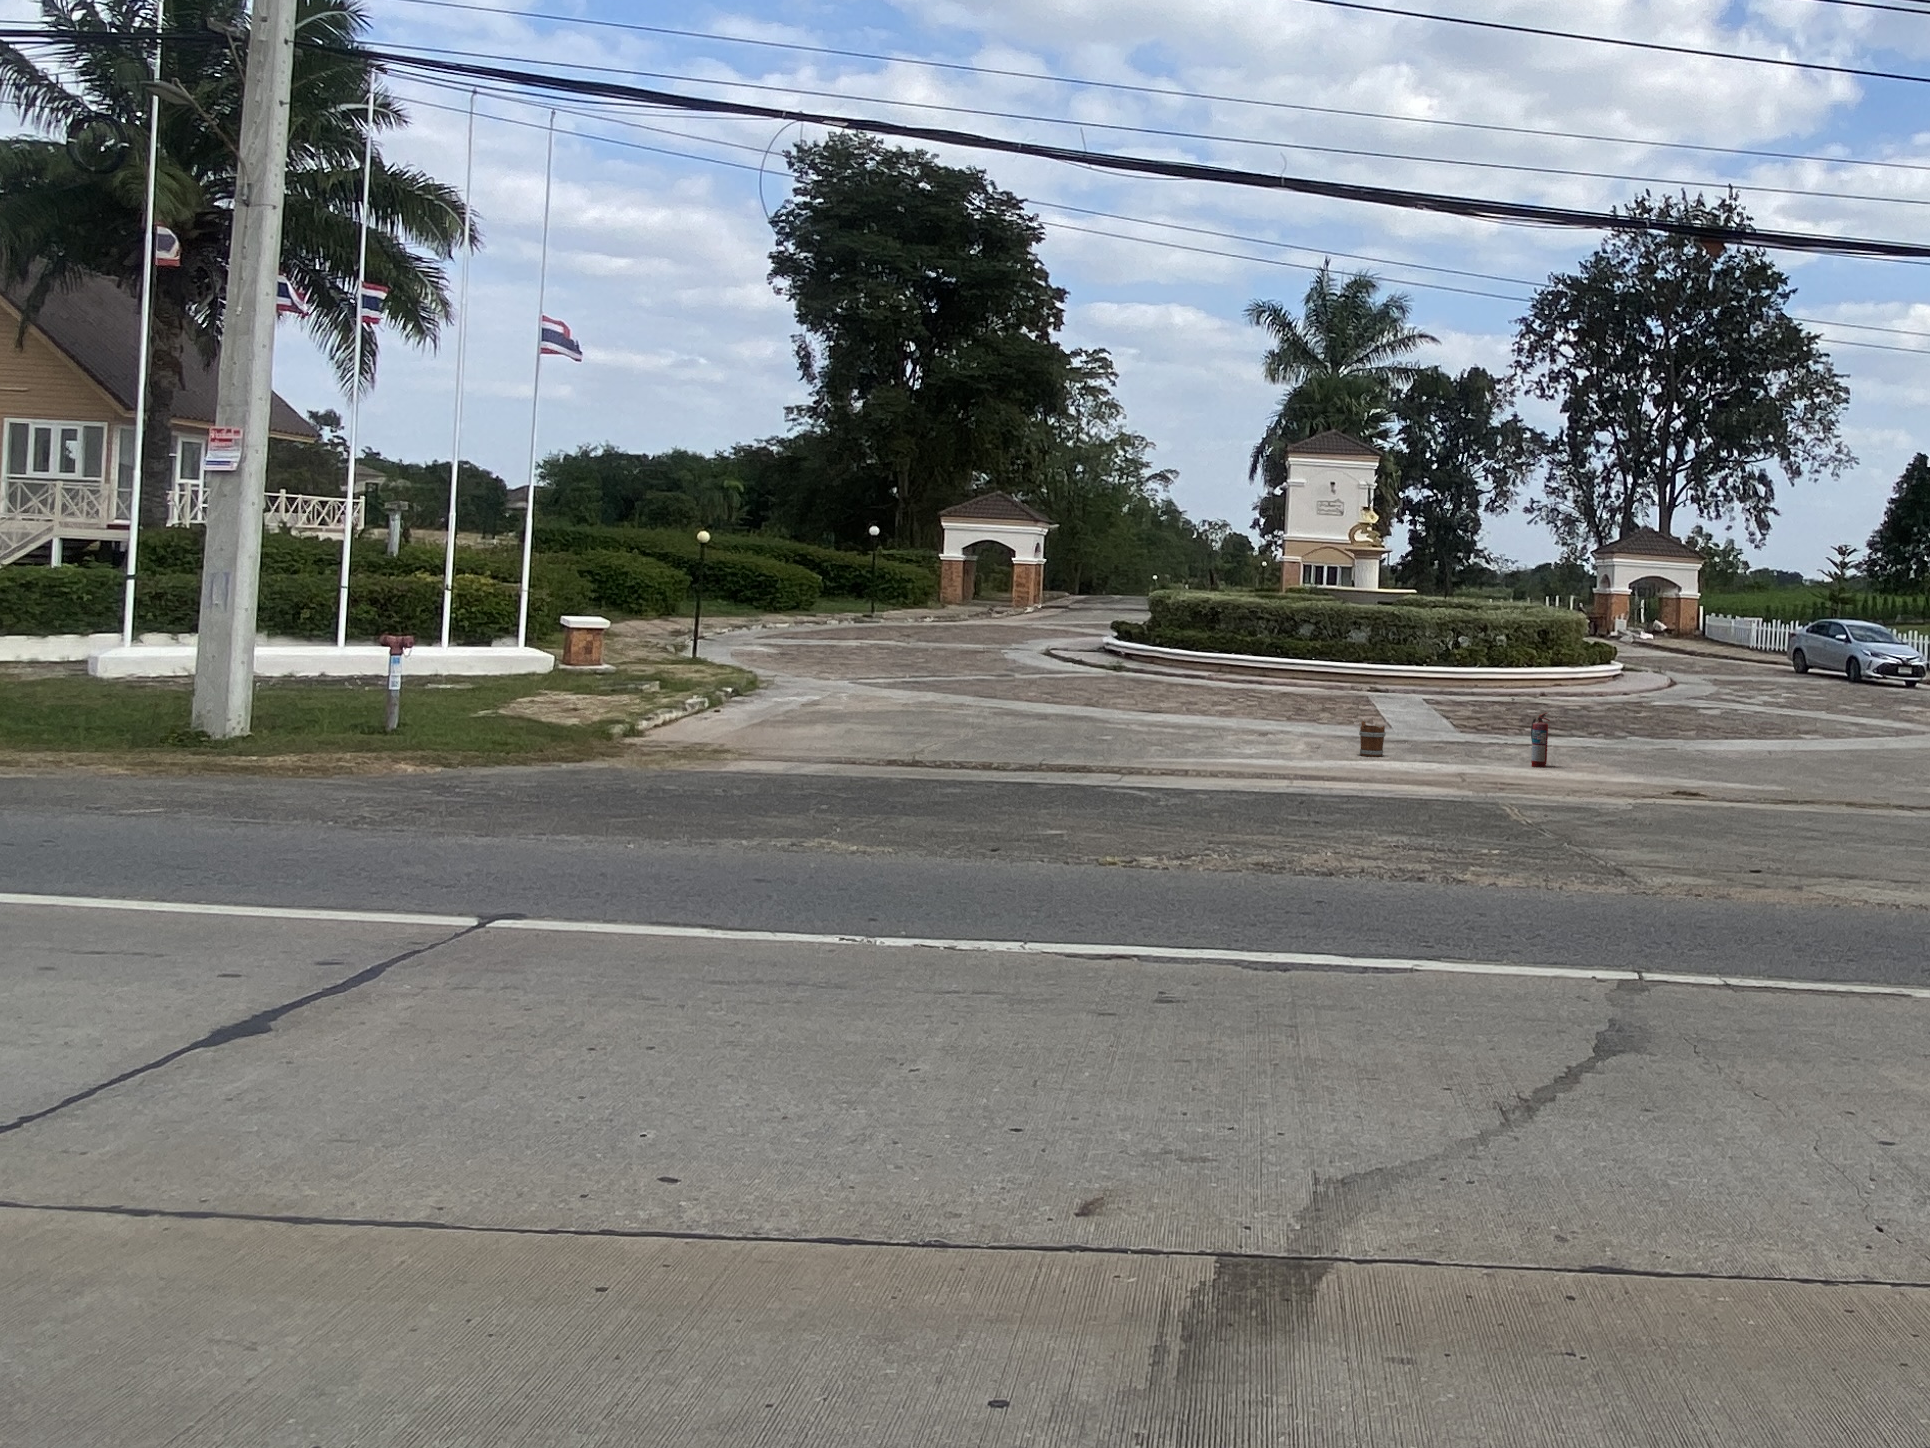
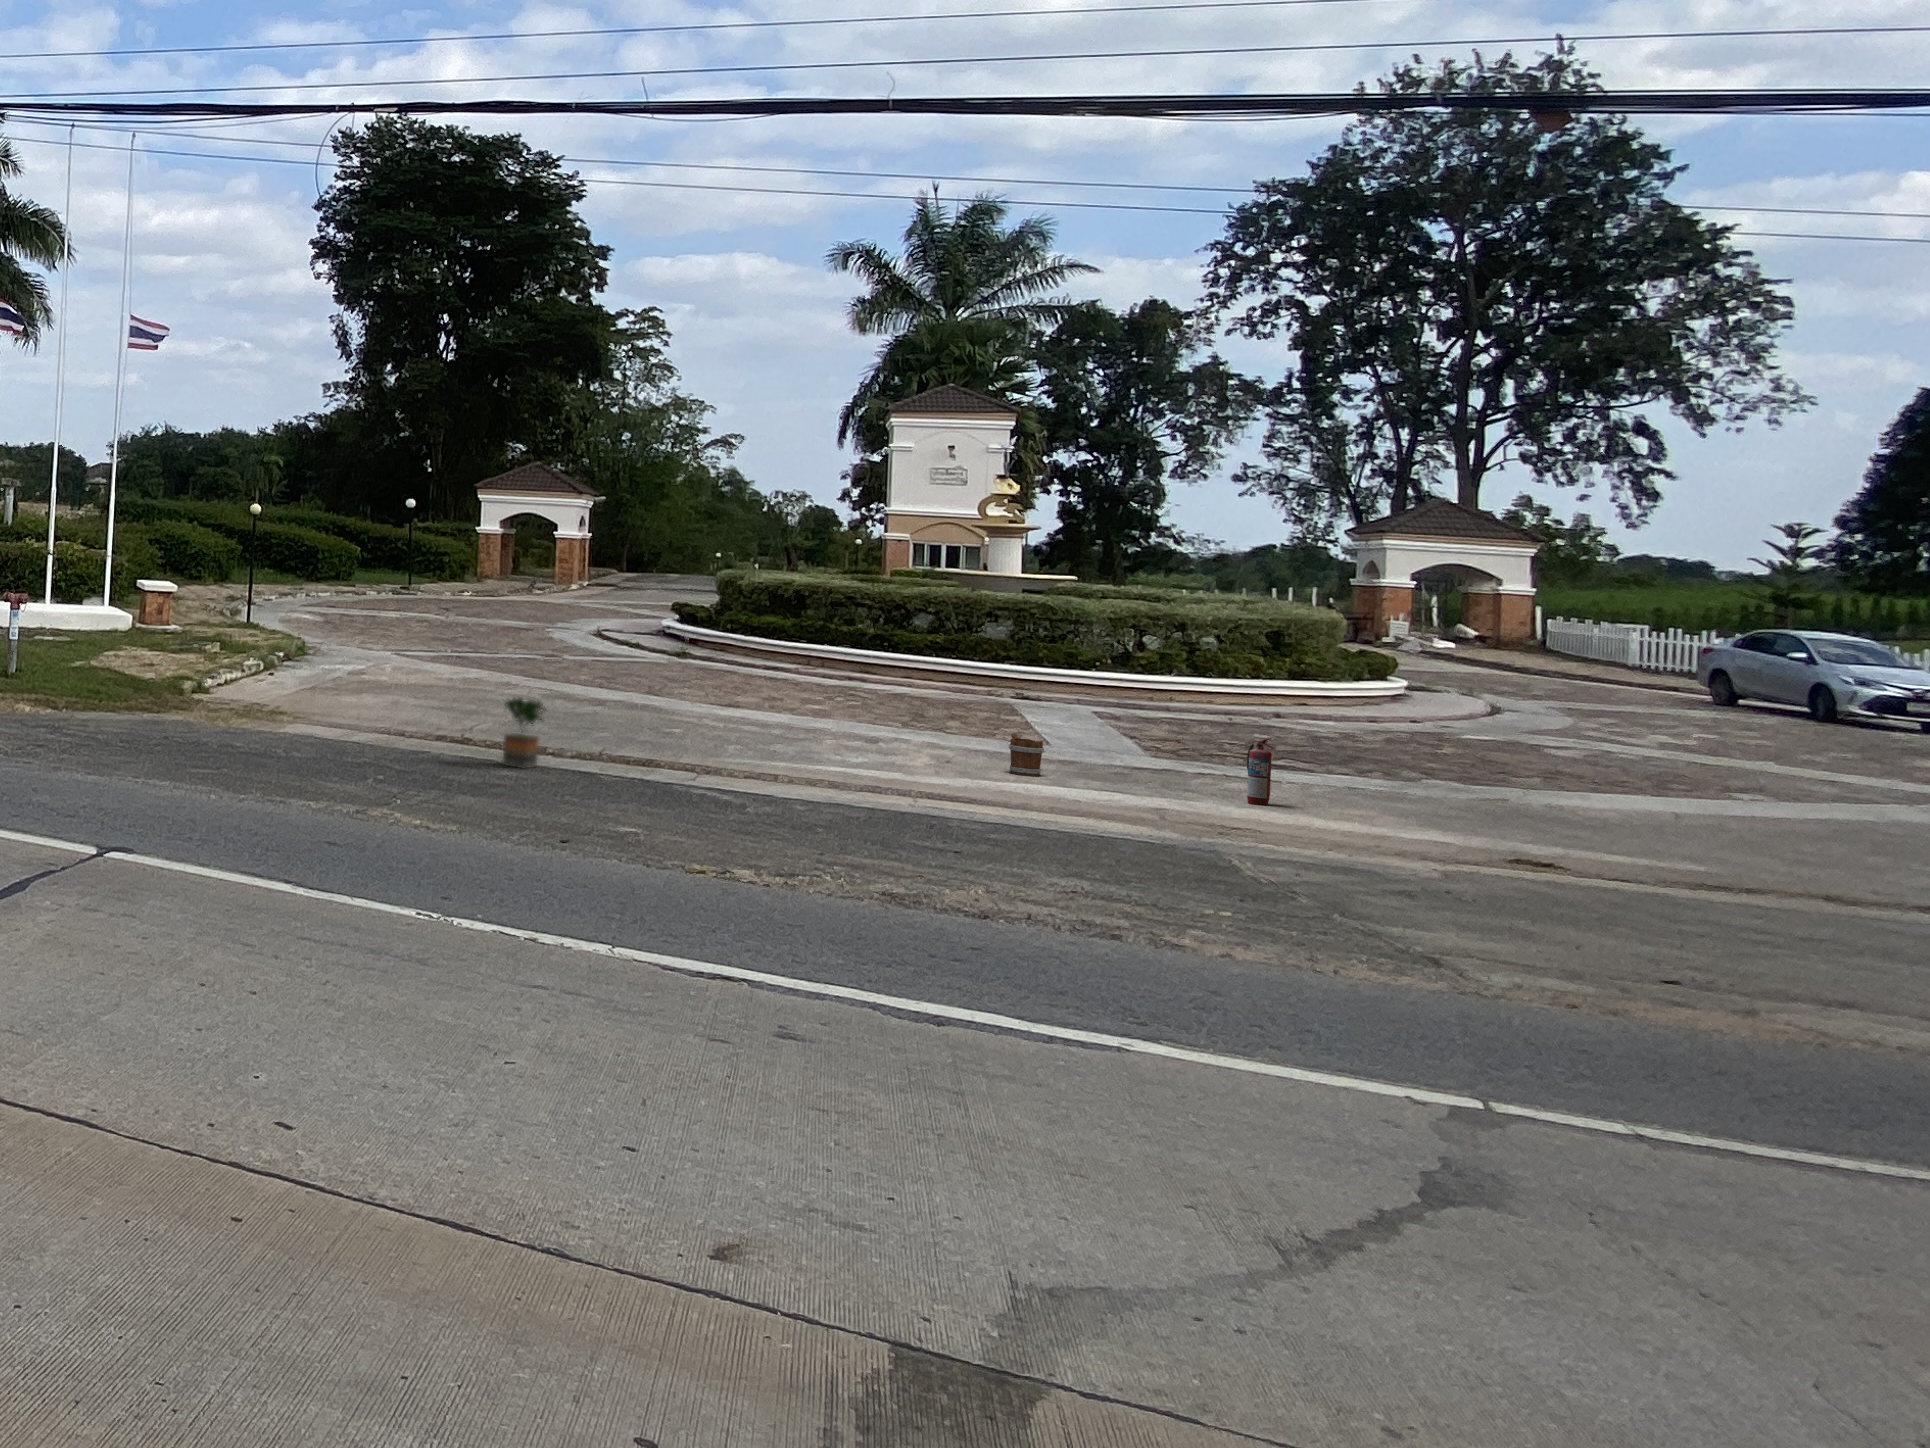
potted tree: none [920,716,965,786] -> present [503,697,547,768]

